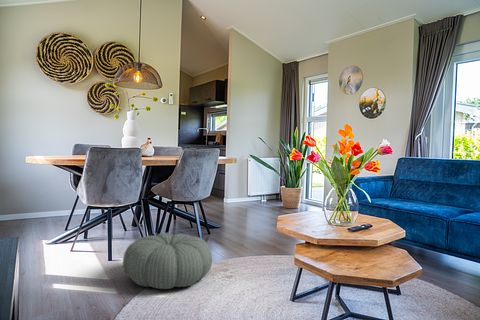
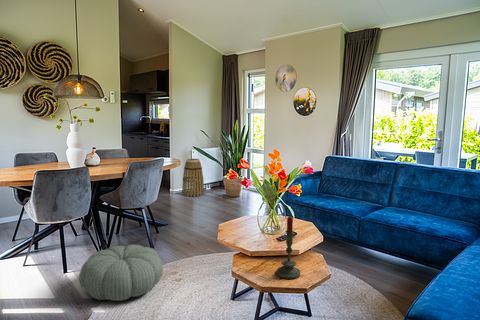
basket: none [235,167,259,207] -> present [182,159,204,197]
candle: none [351,187,383,268] -> present [277,216,300,279]

